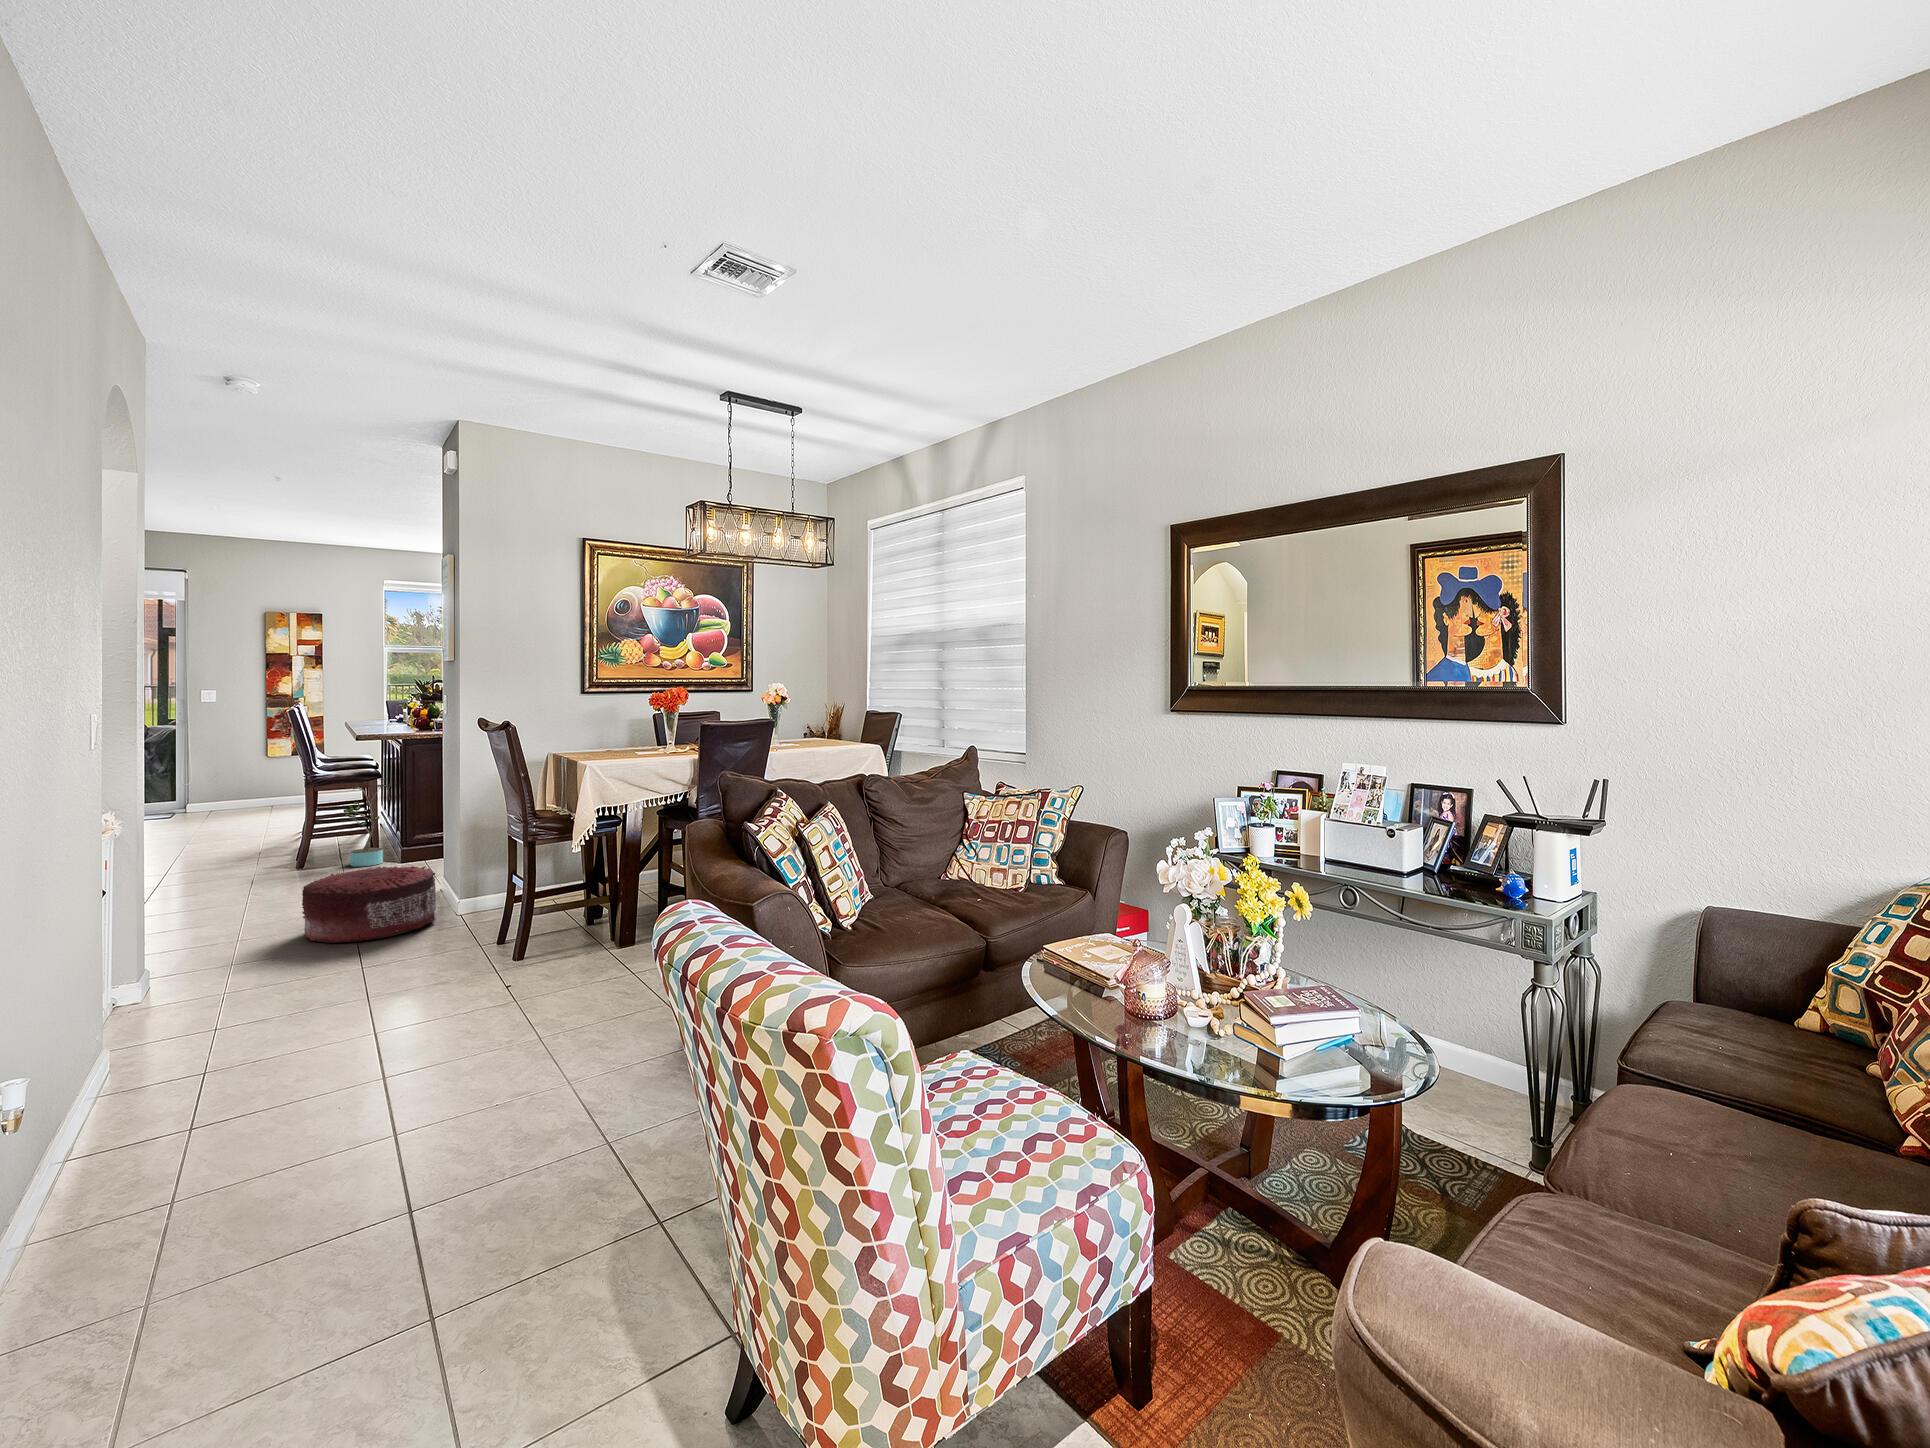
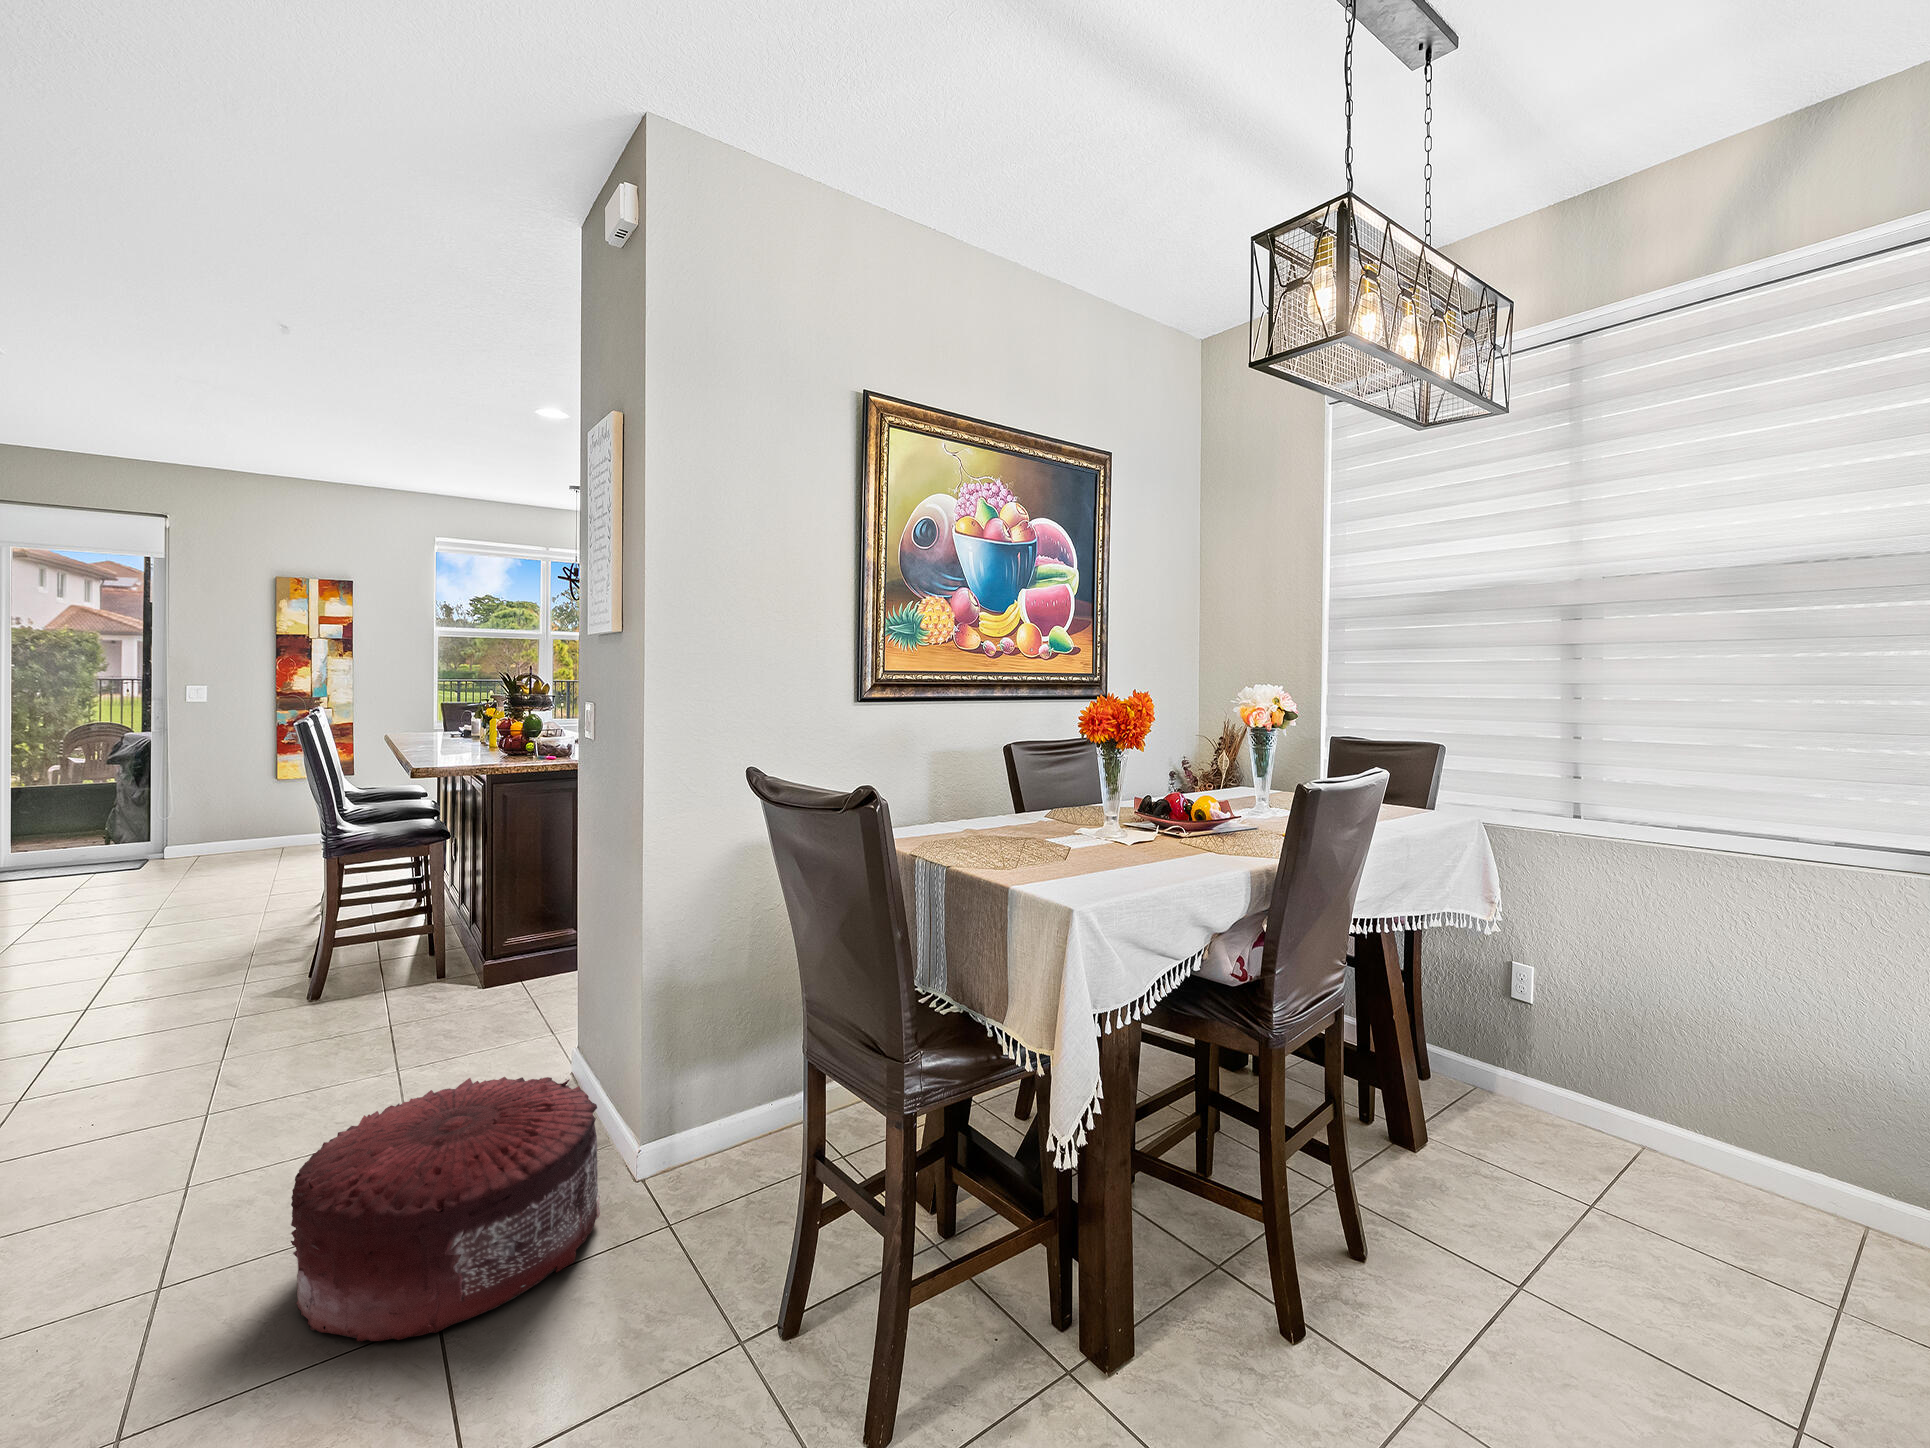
potted plant: present [343,779,389,866] -> none [385,839,465,996]

